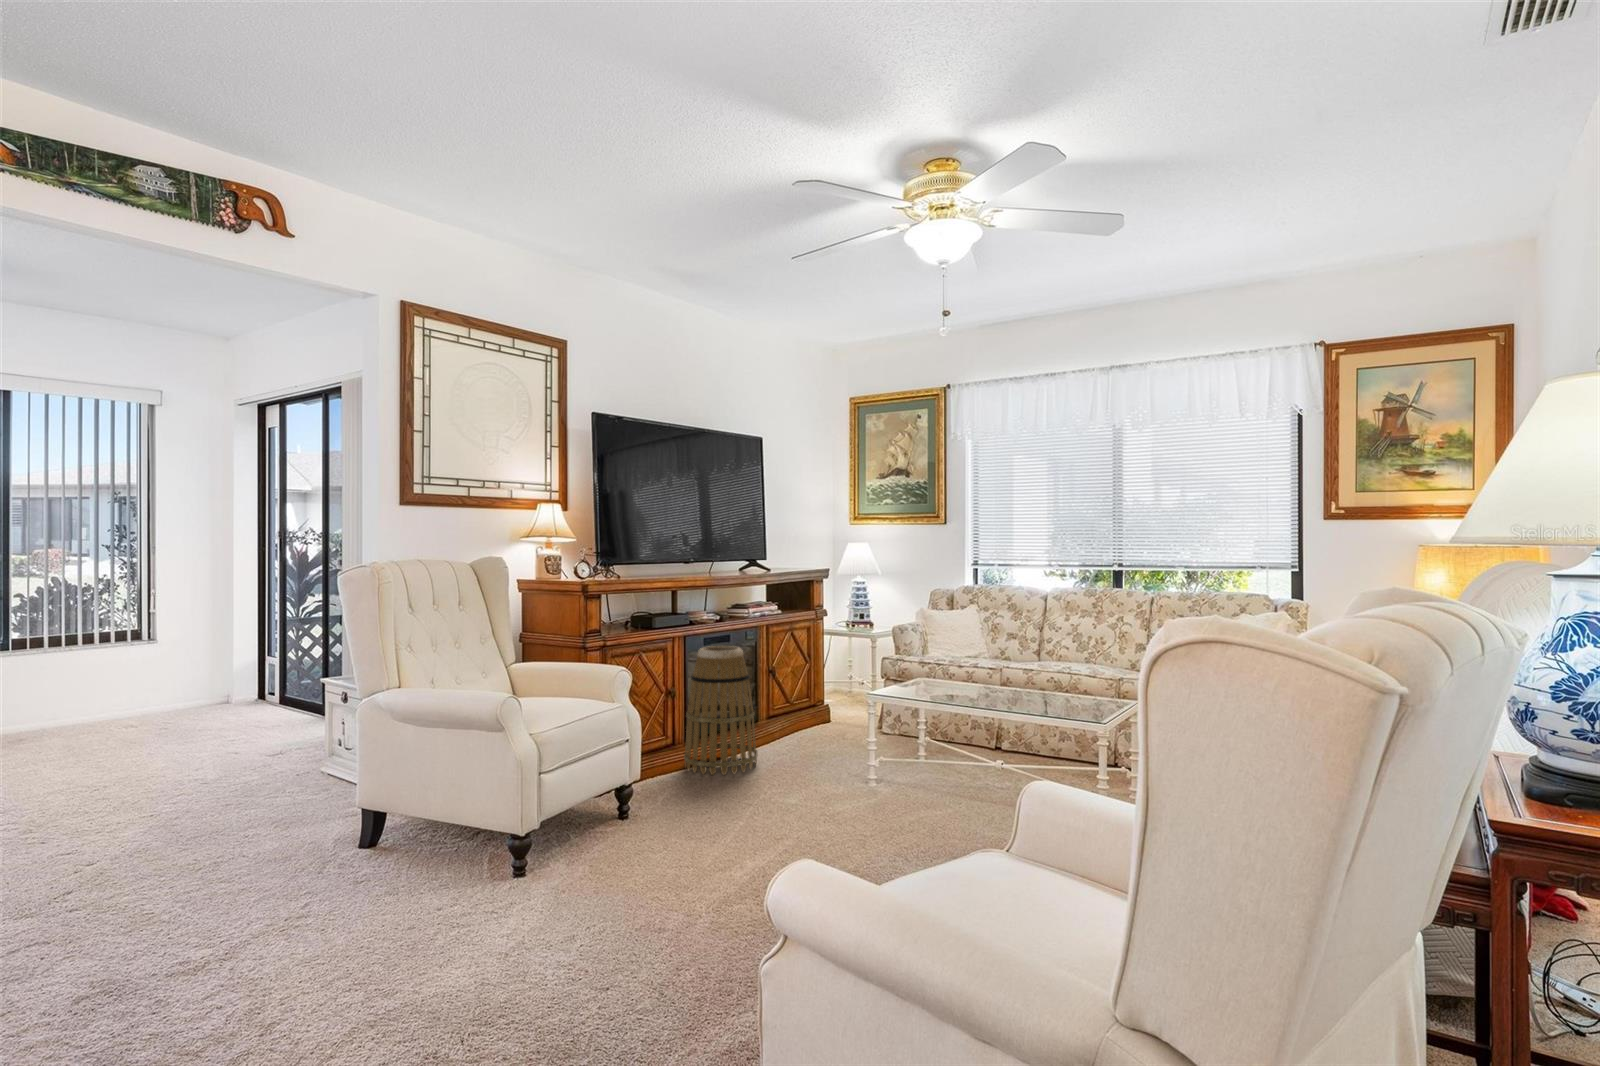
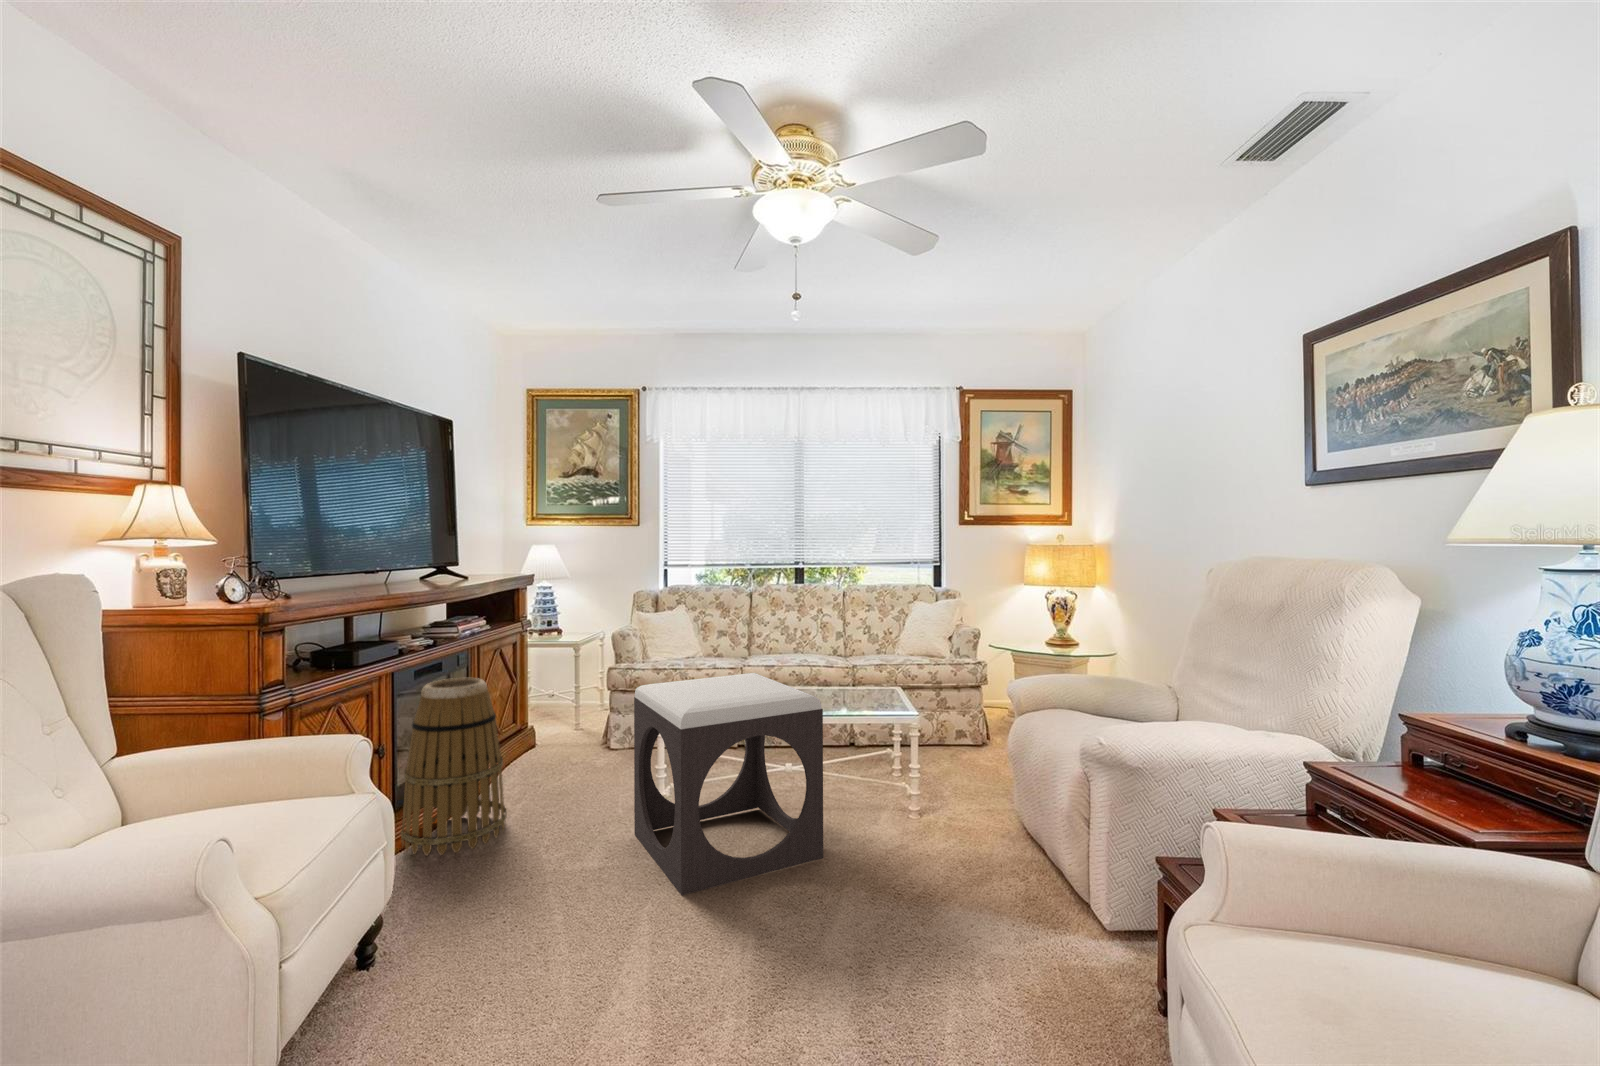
footstool: none [830,662,968,834] -> present [634,673,823,895]

